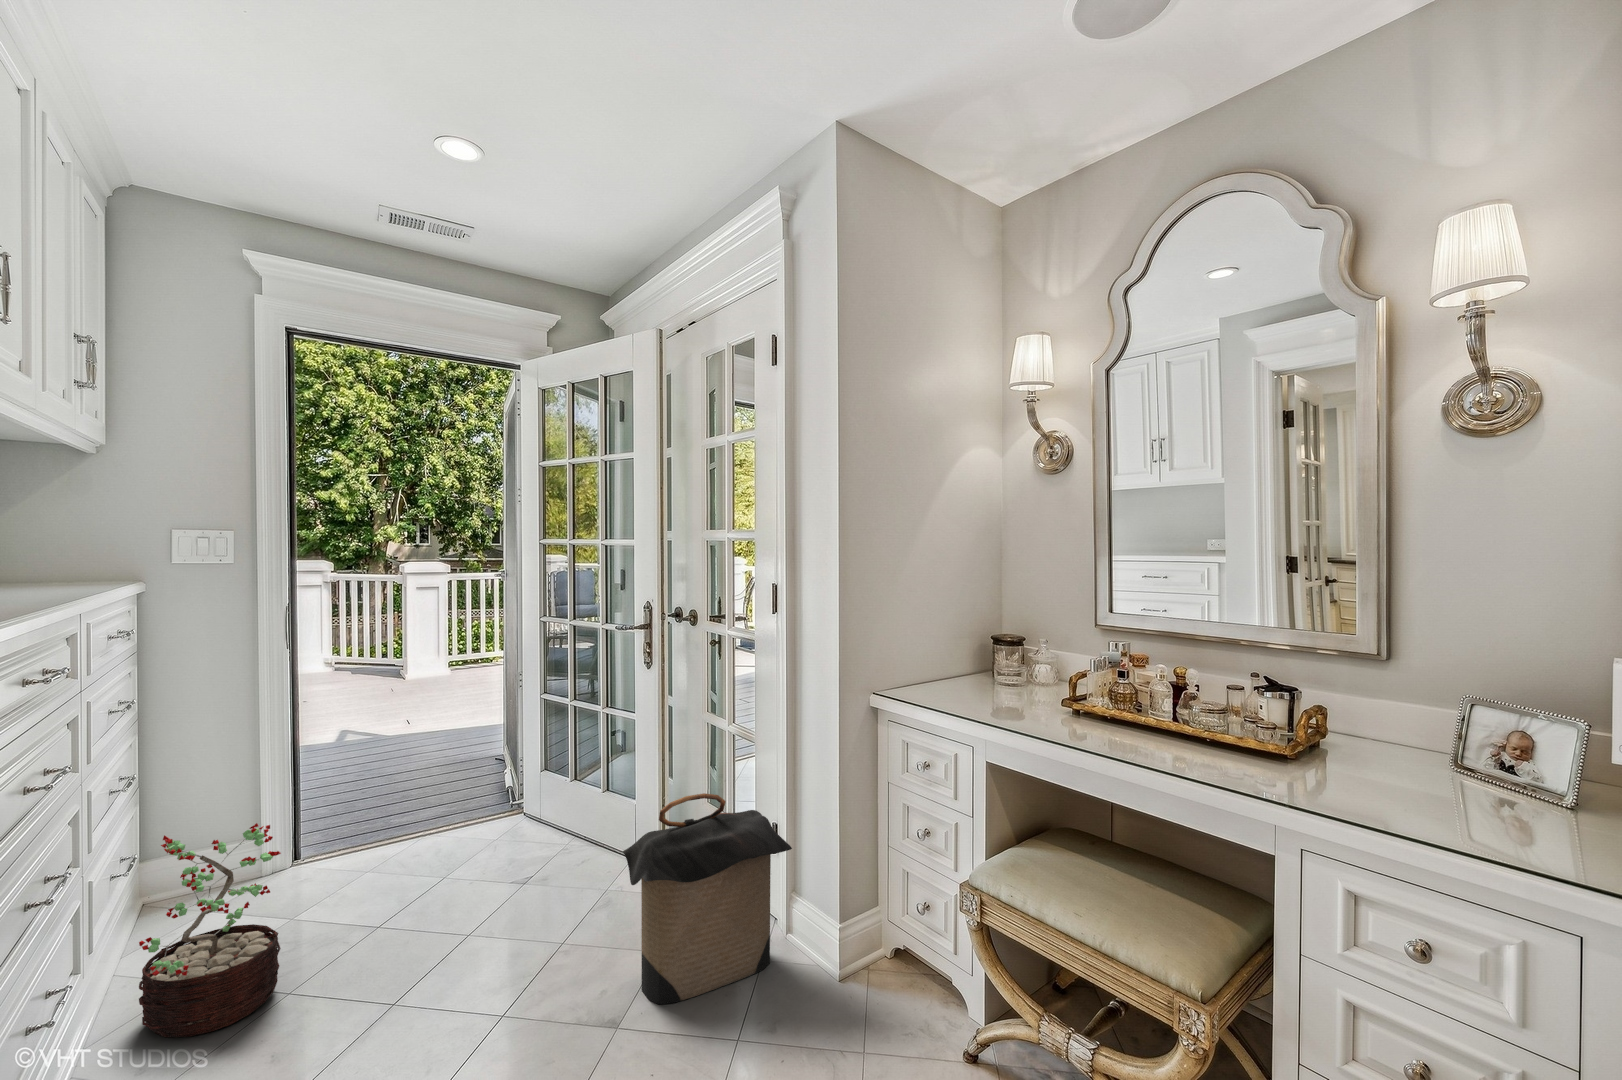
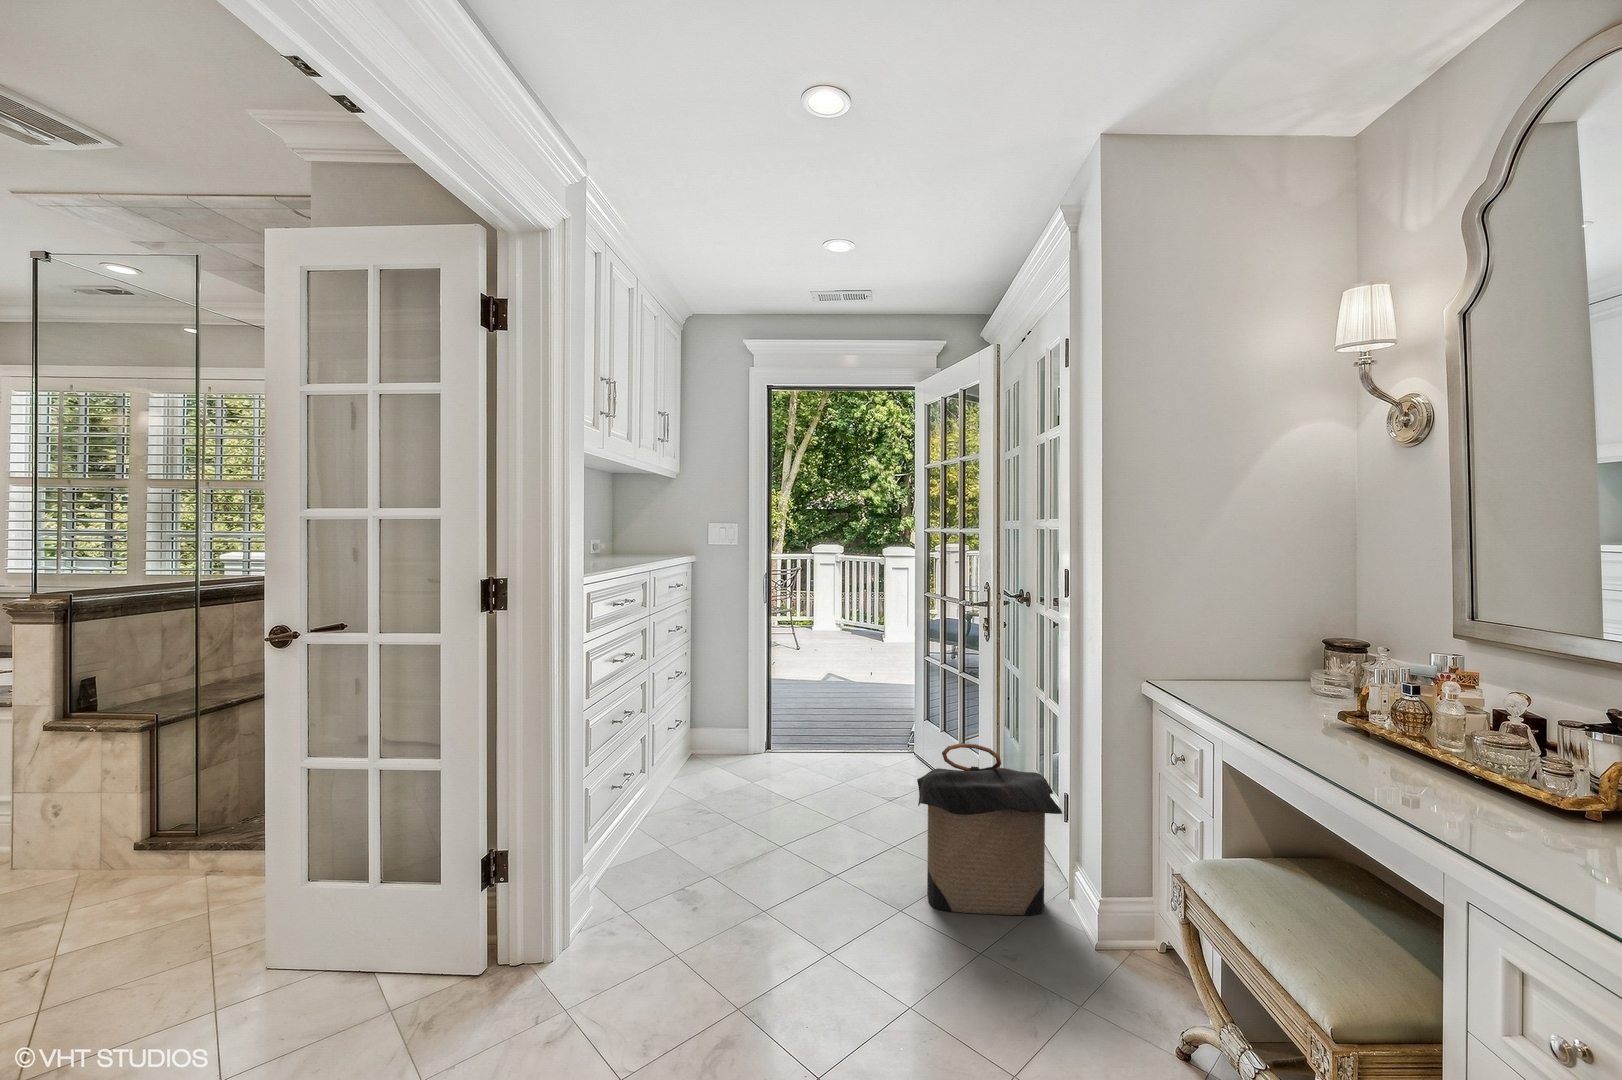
decorative plant: present [139,823,281,1037] -> none [650,705,726,829]

